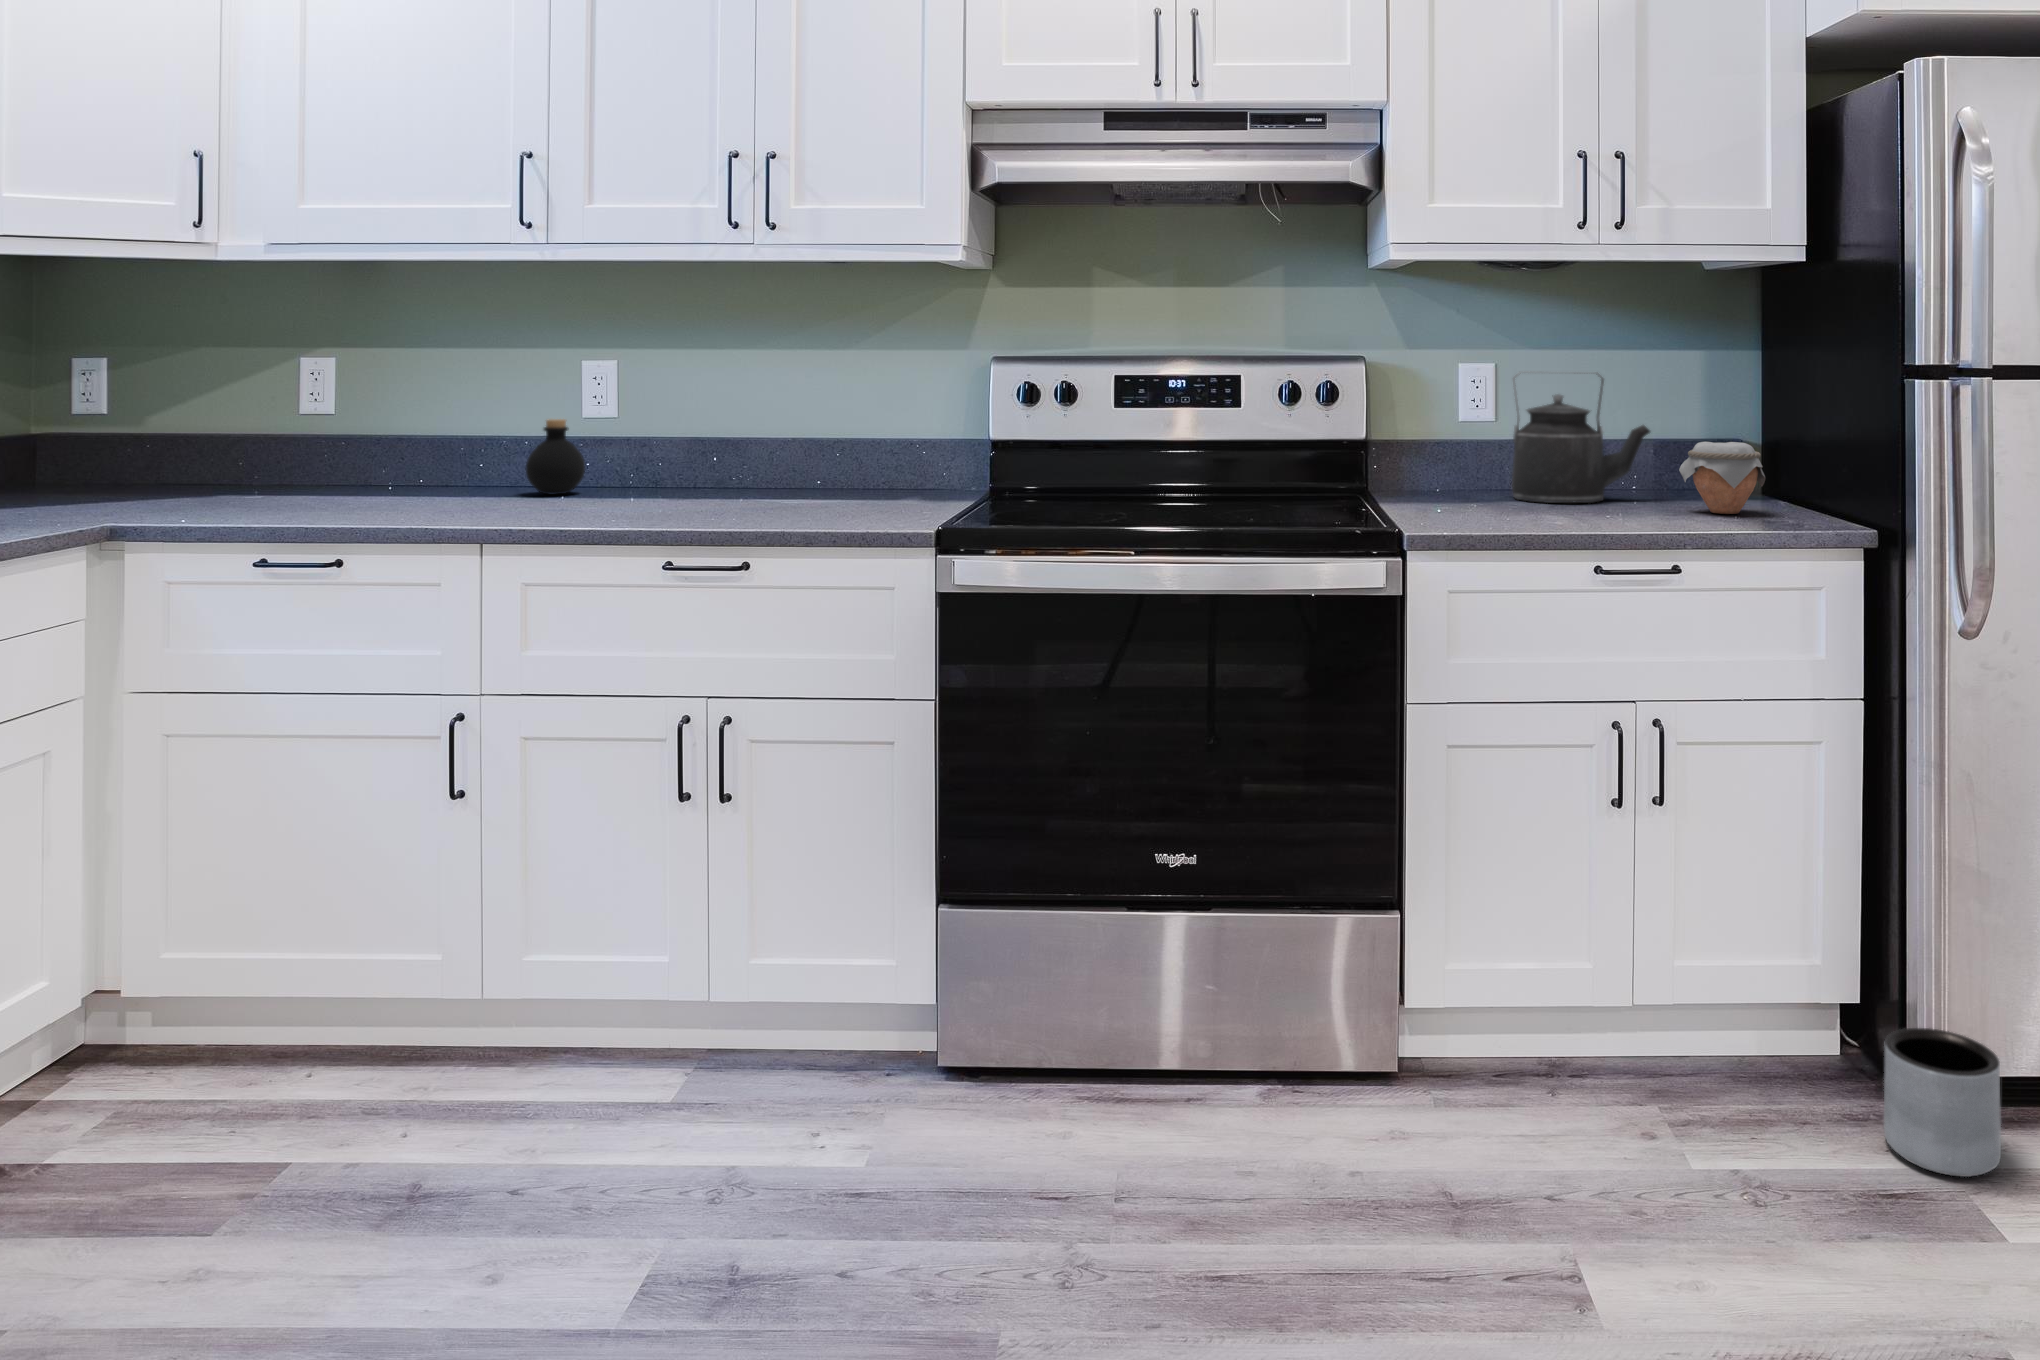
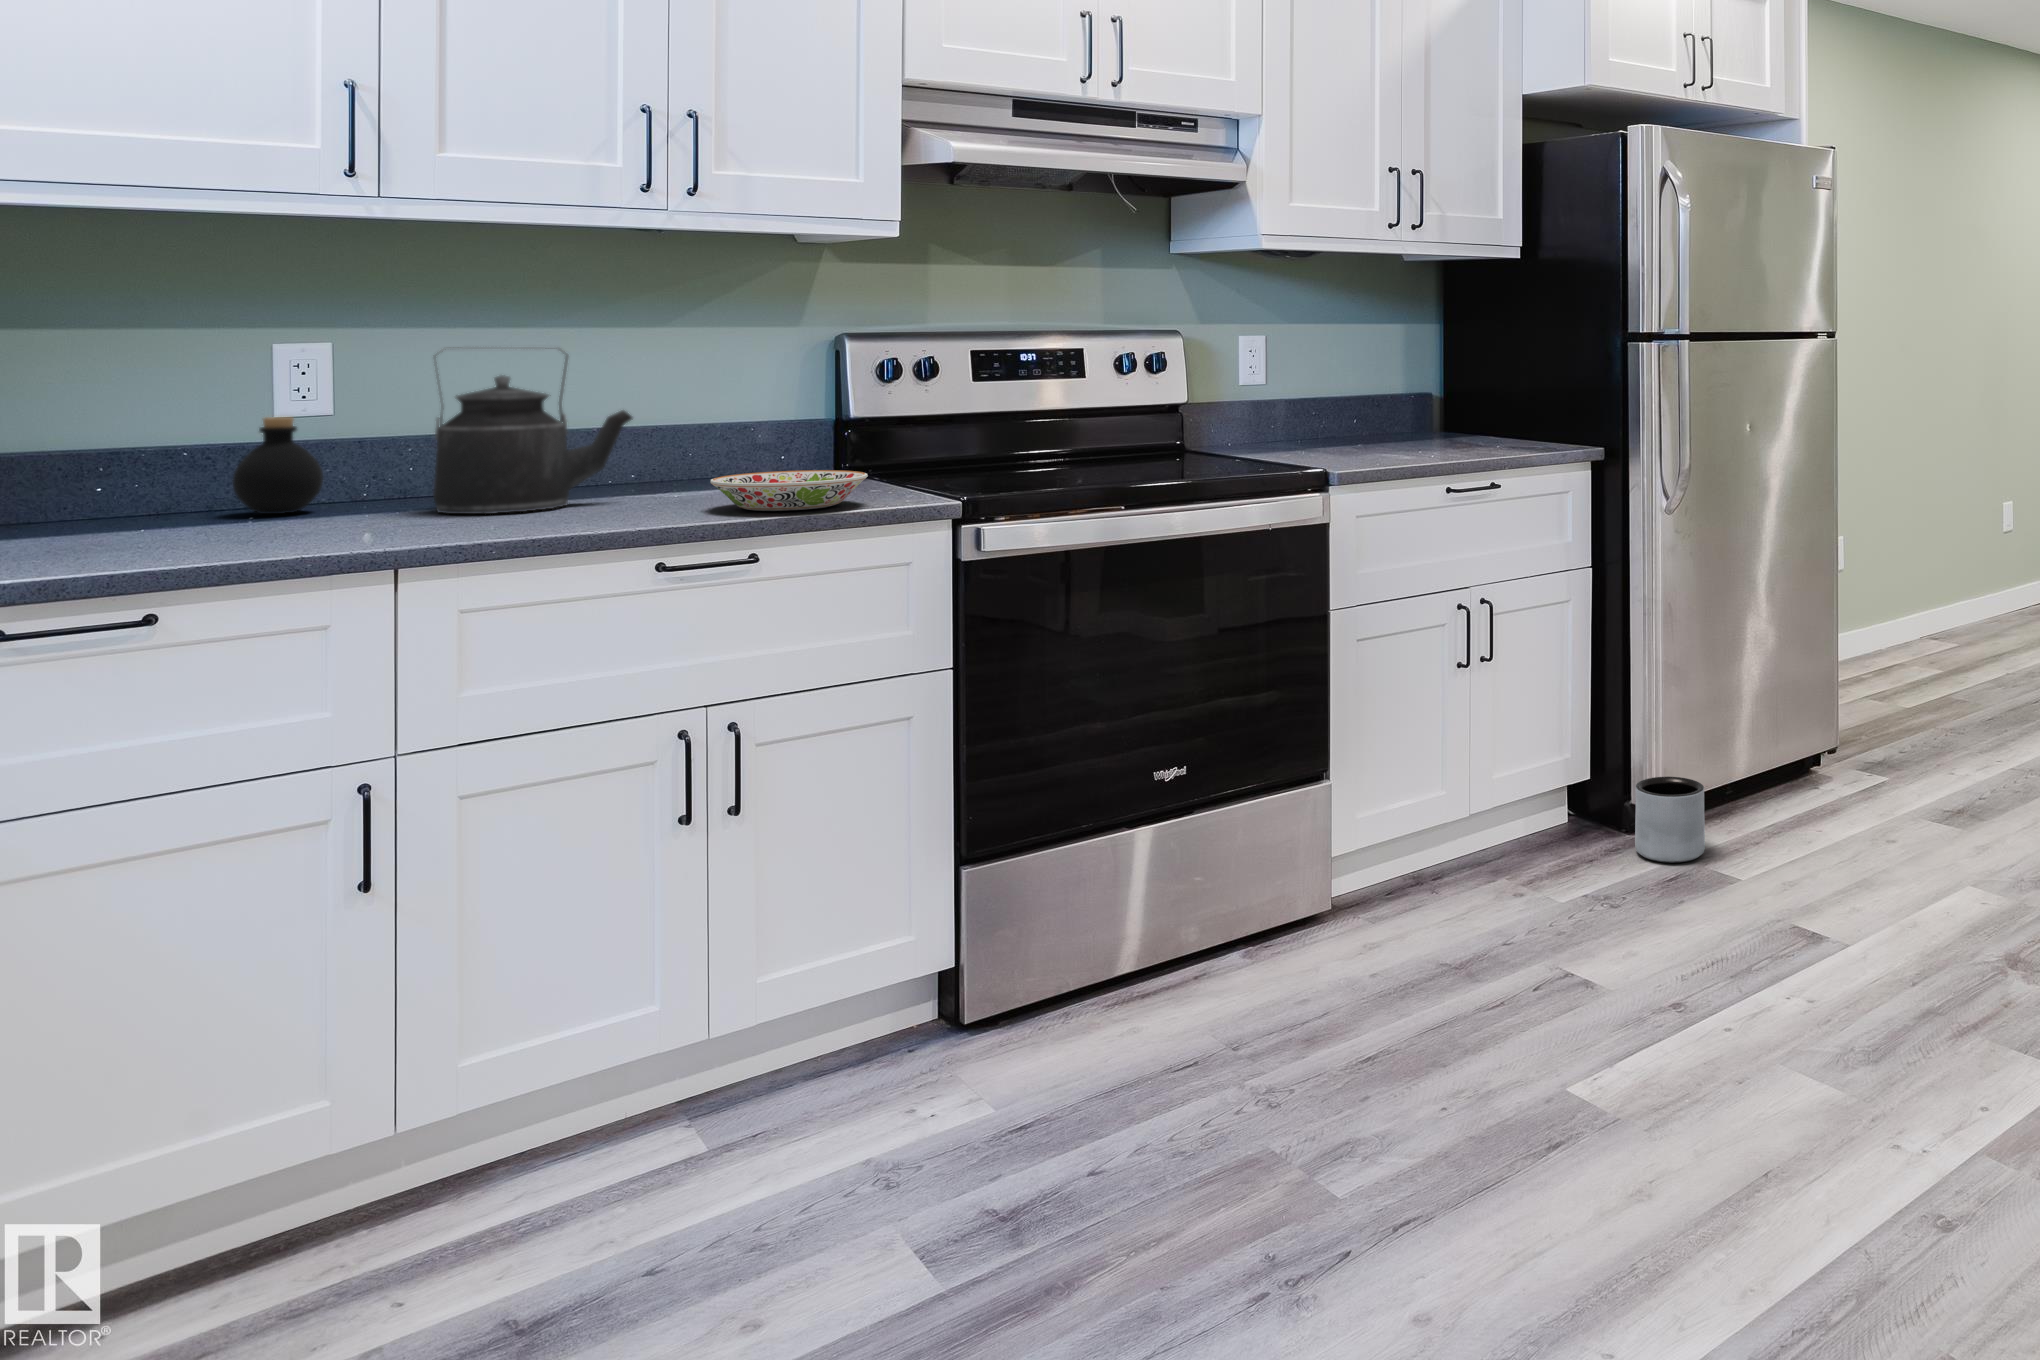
kettle: present [1512,373,1650,503] -> present [433,347,633,514]
jar: present [1679,442,1765,514] -> none [1430,394,1492,449]
bowl: none [747,487,885,525] -> present [711,470,868,511]

